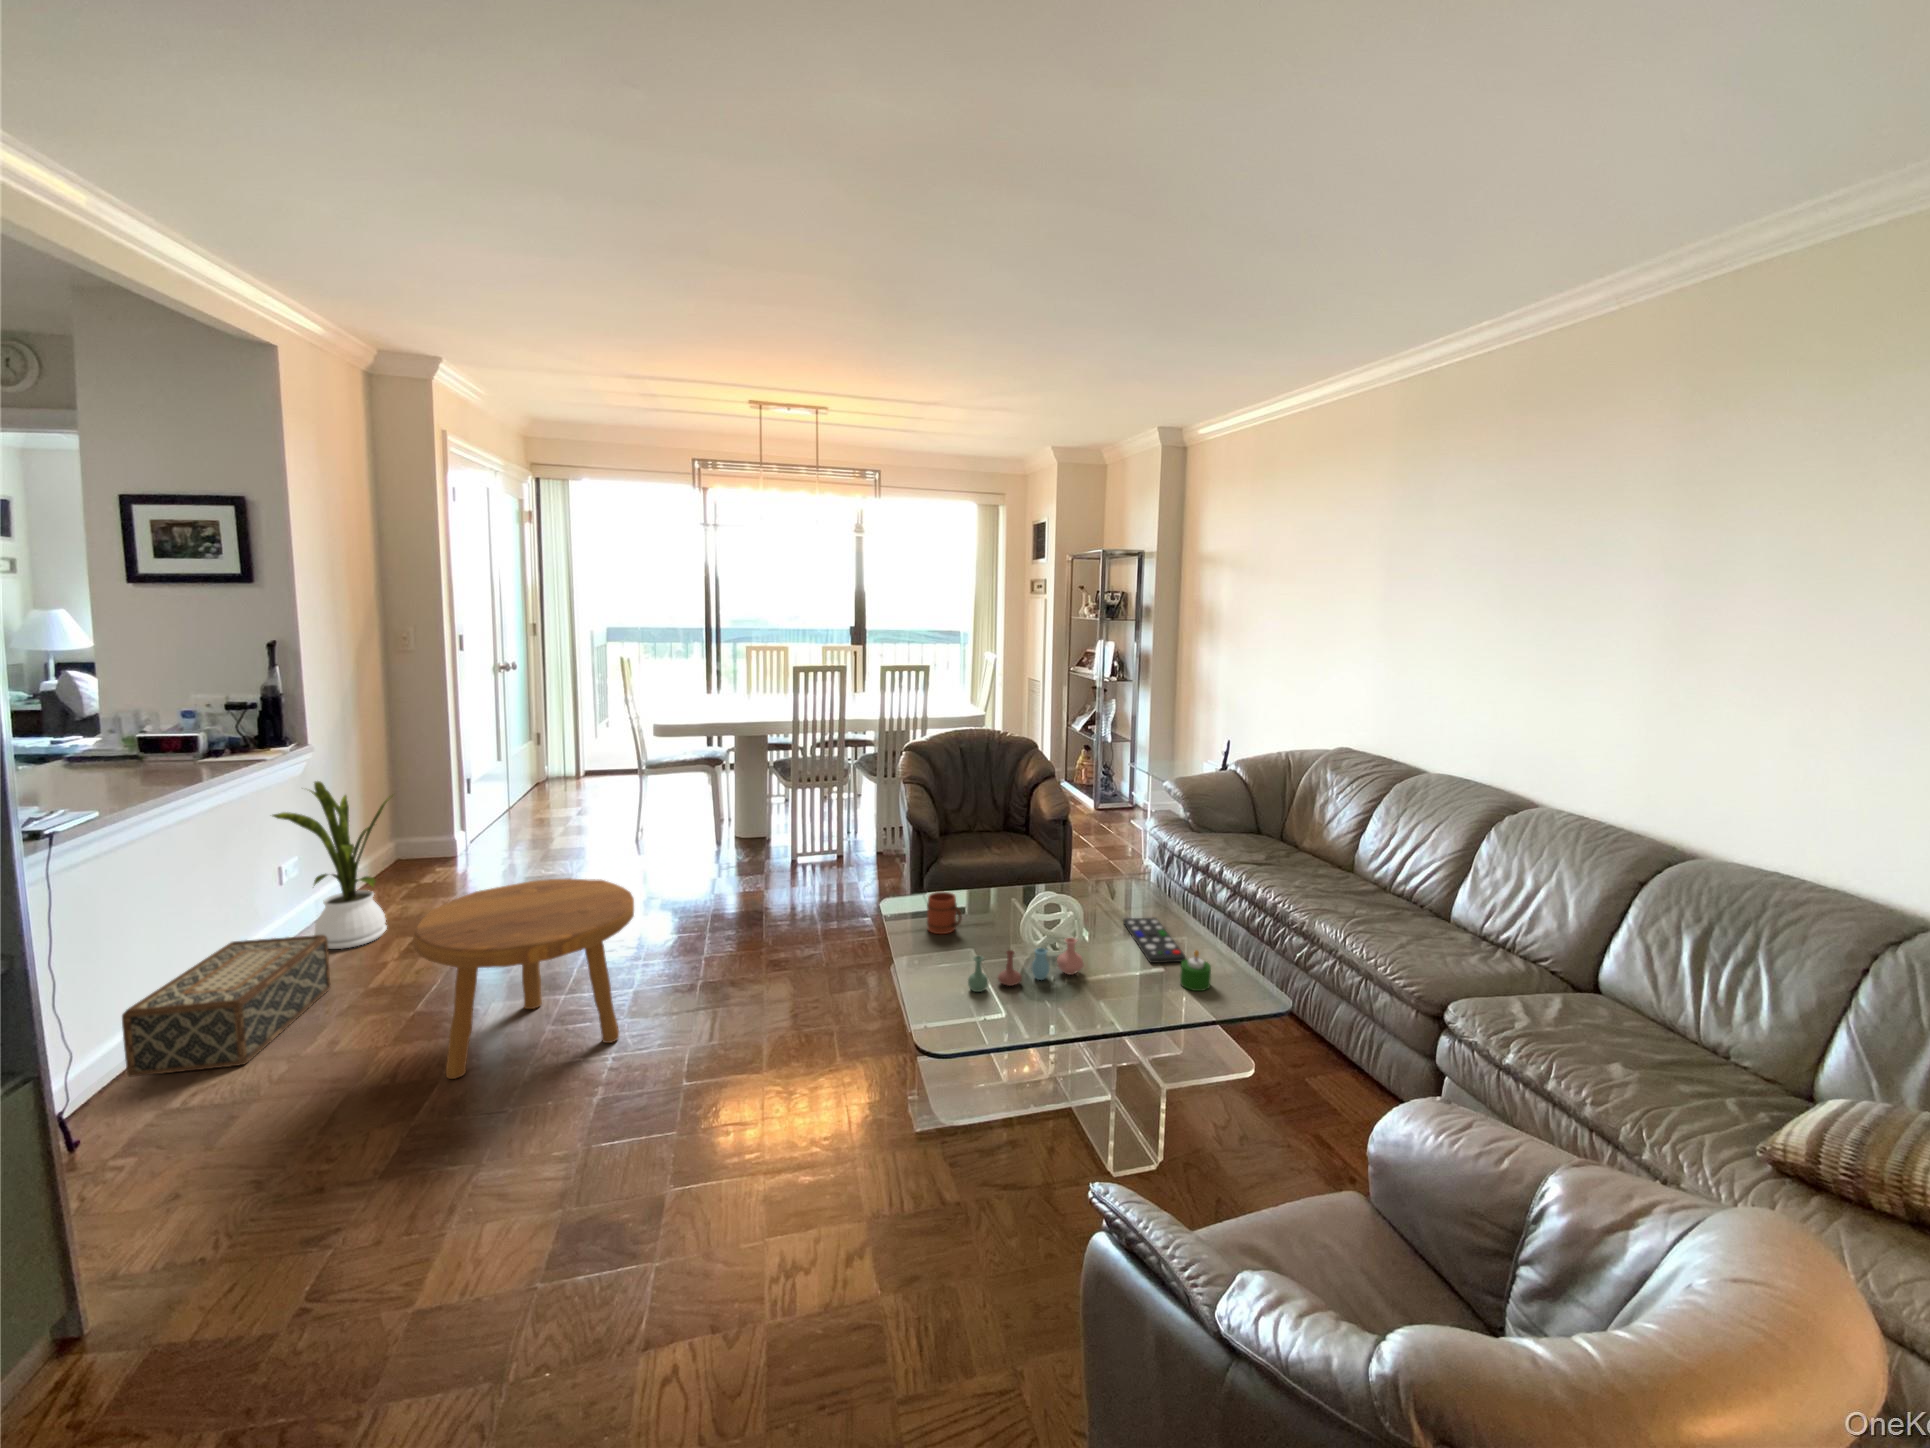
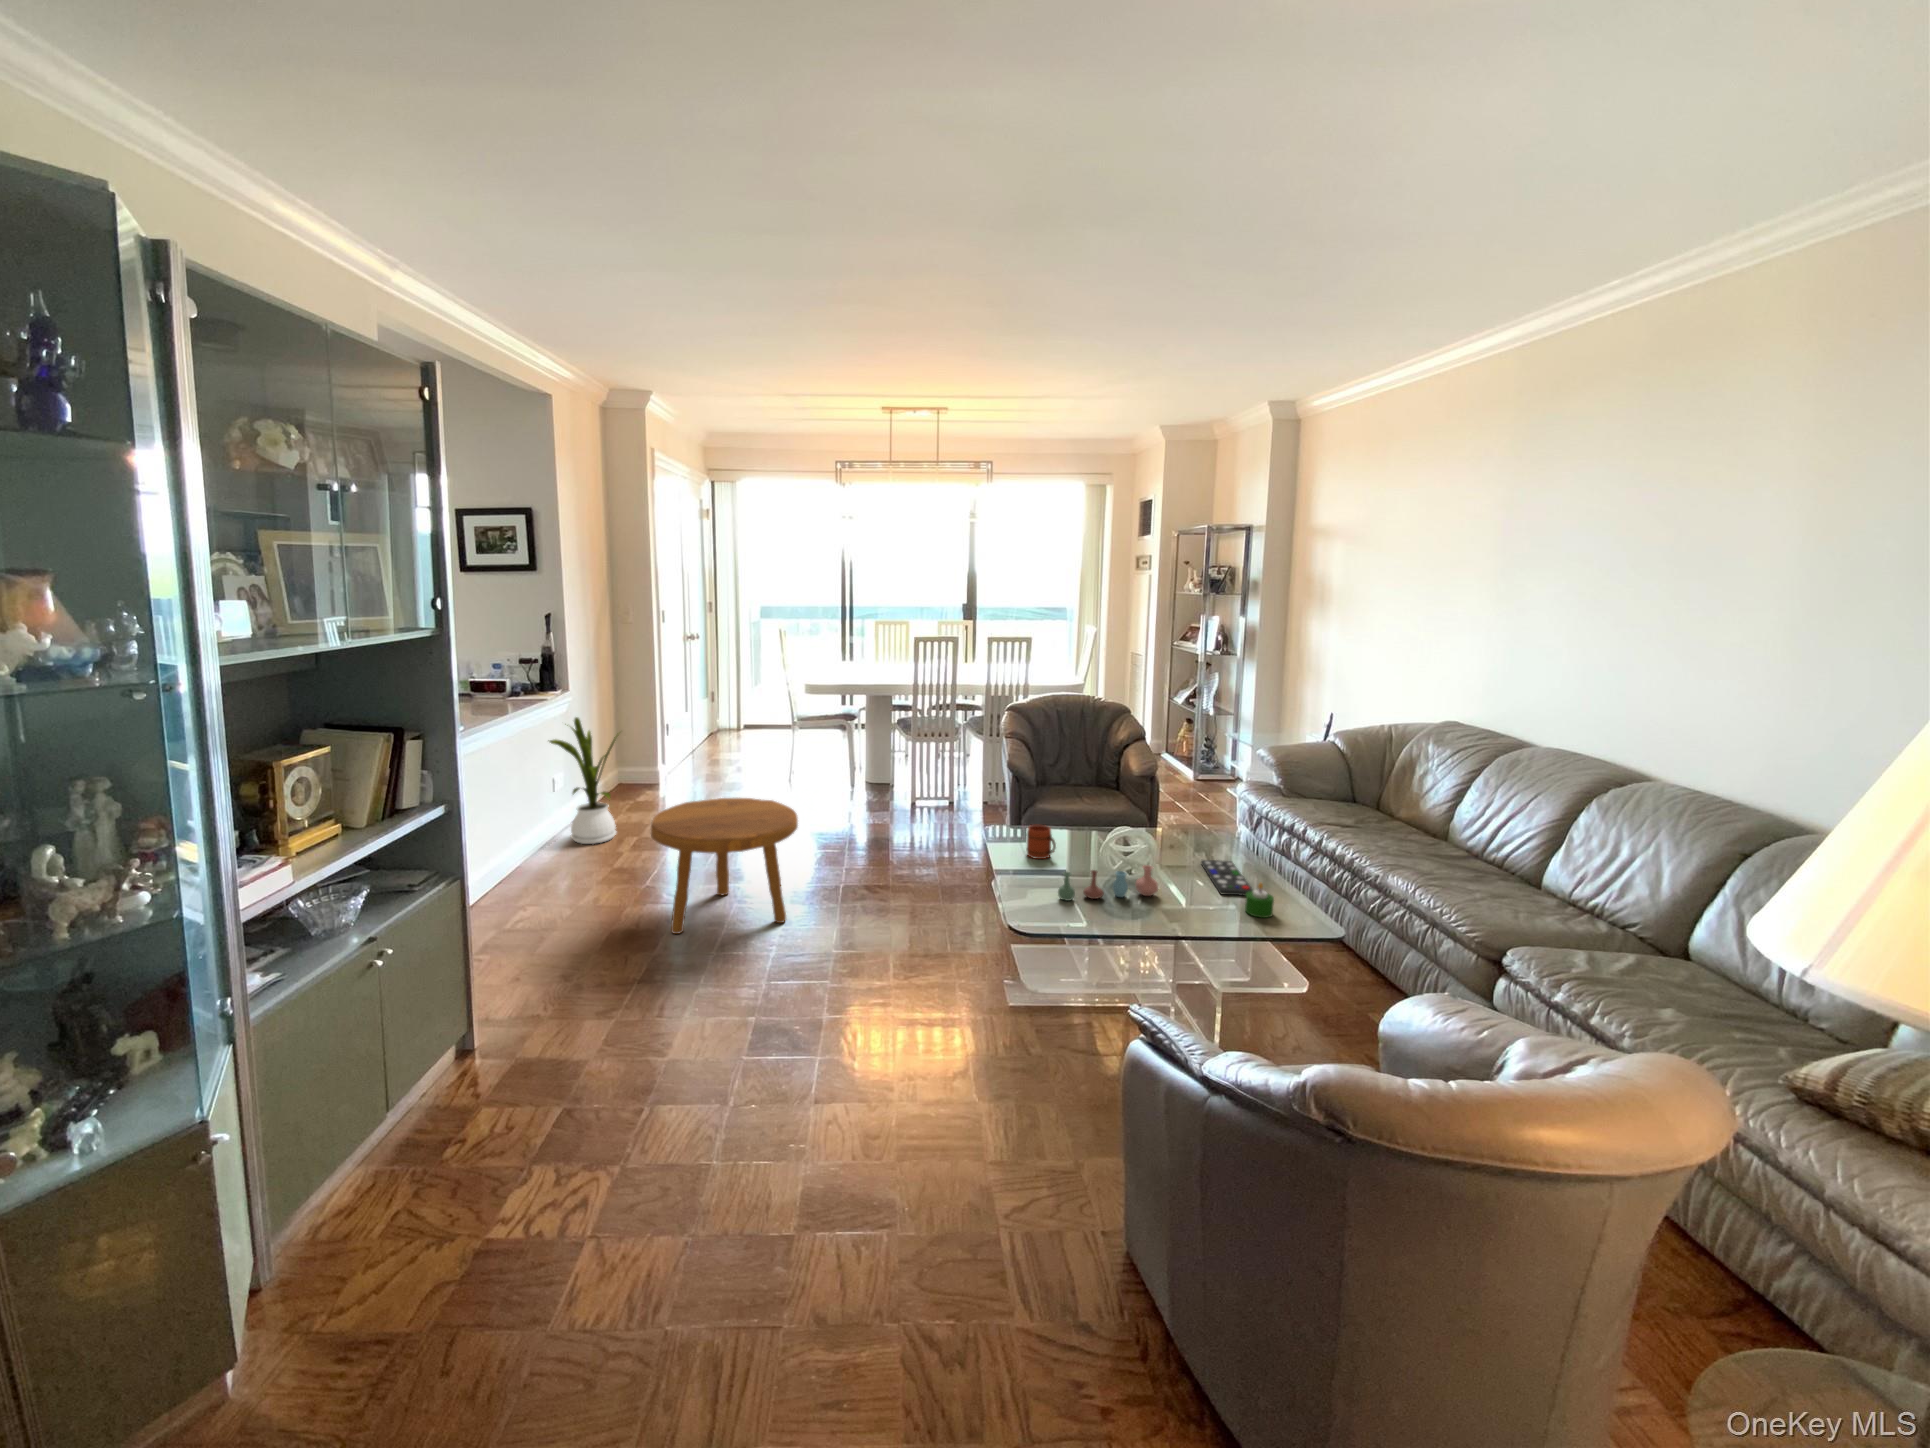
woven basket: present [122,935,331,1077] -> none [475,829,587,911]

